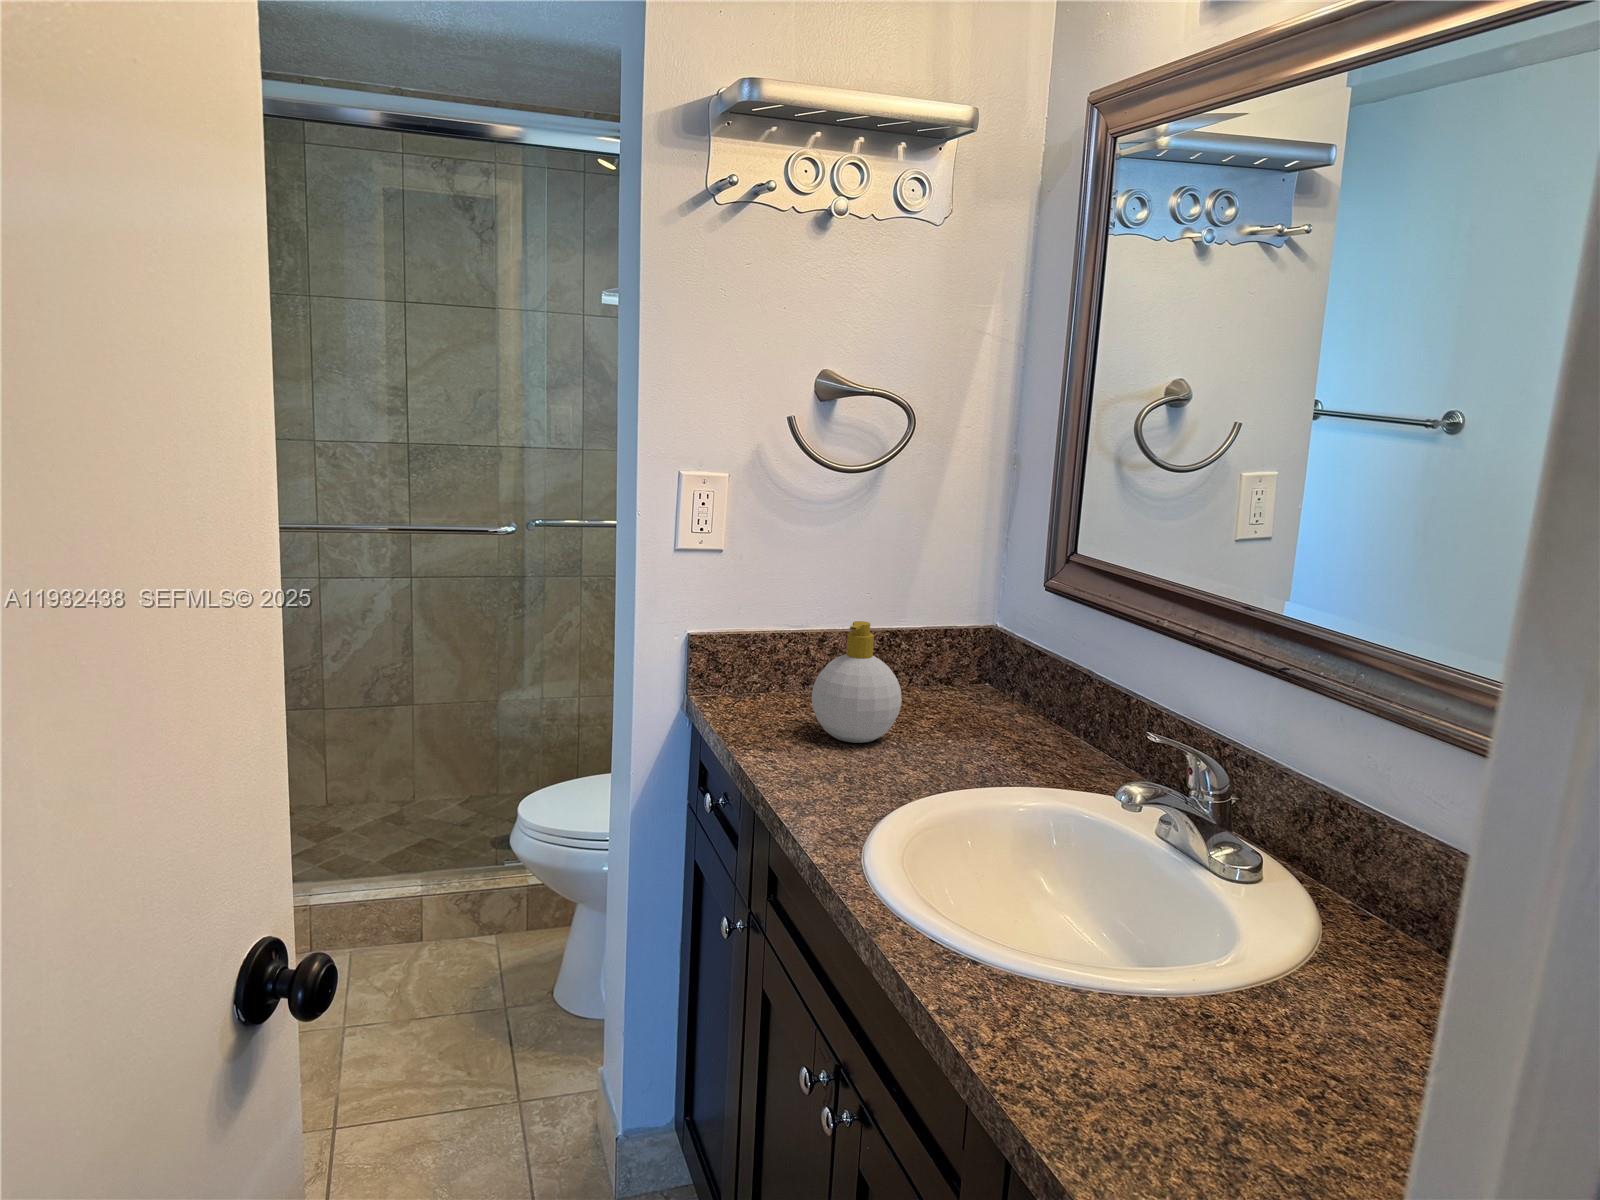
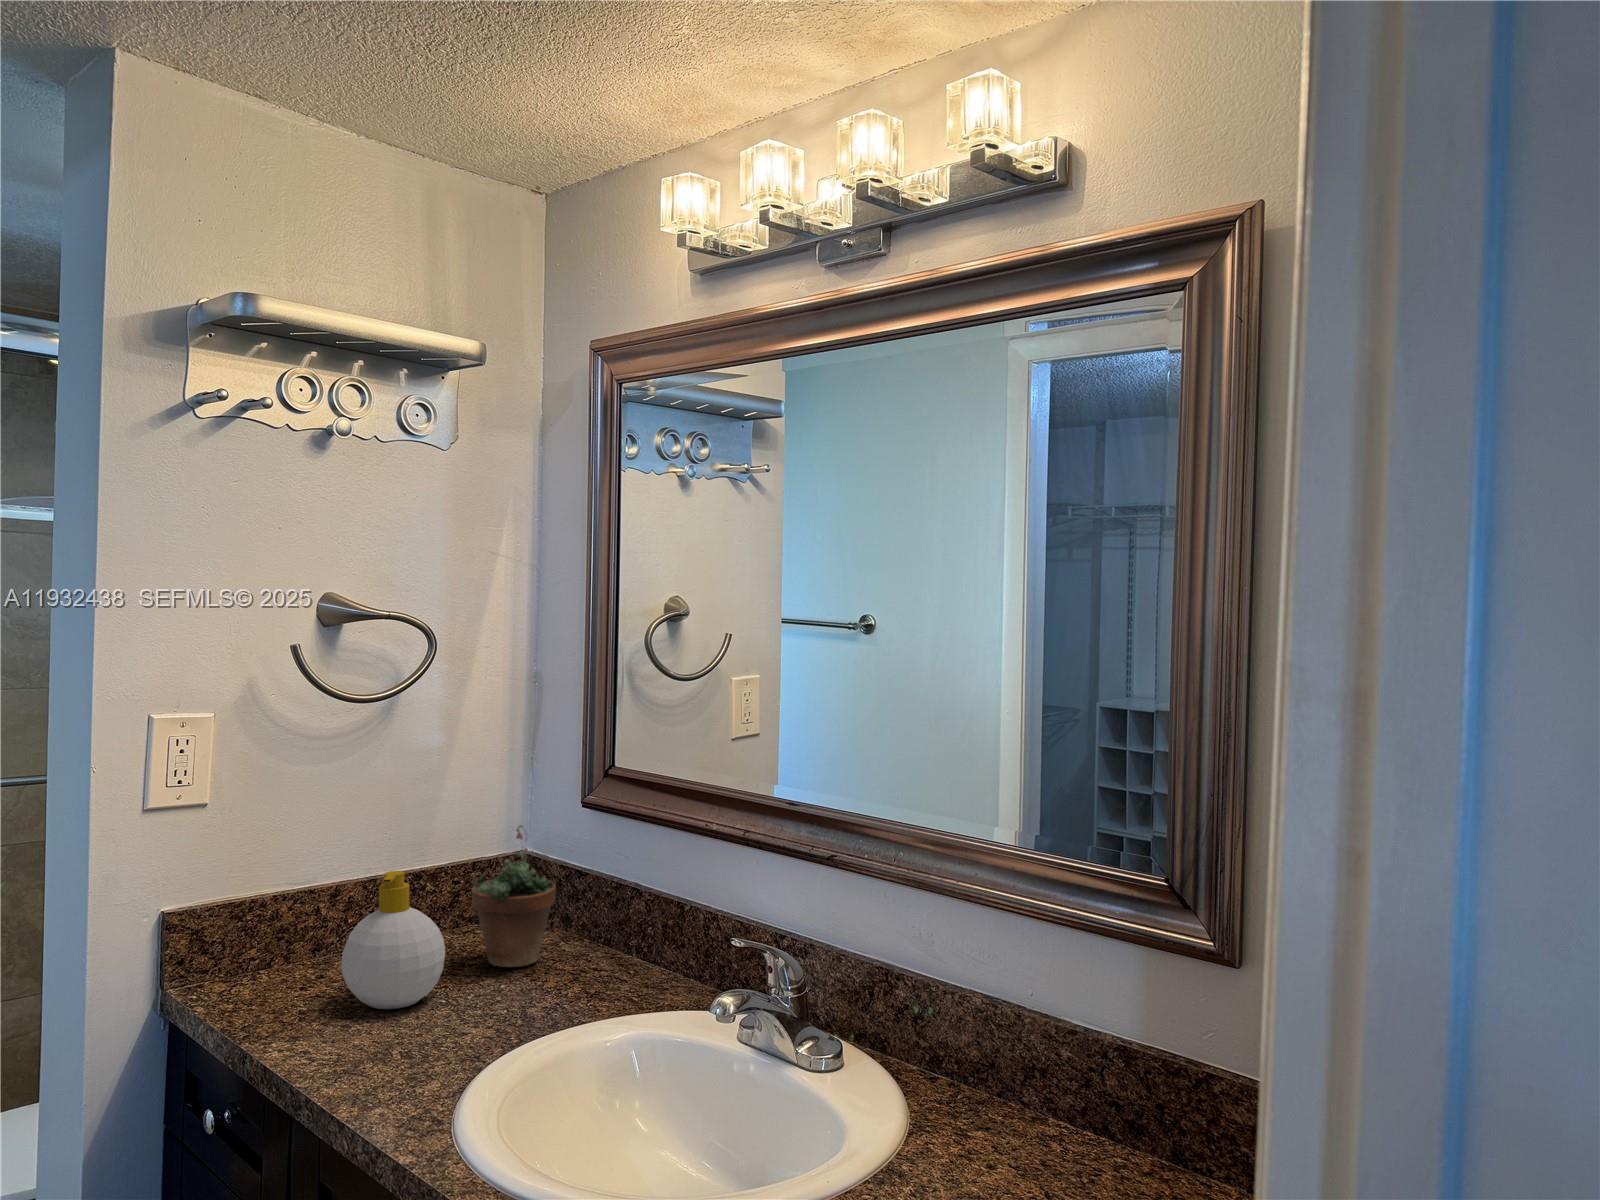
succulent plant: none [936,598,1015,730] -> present [472,825,556,967]

